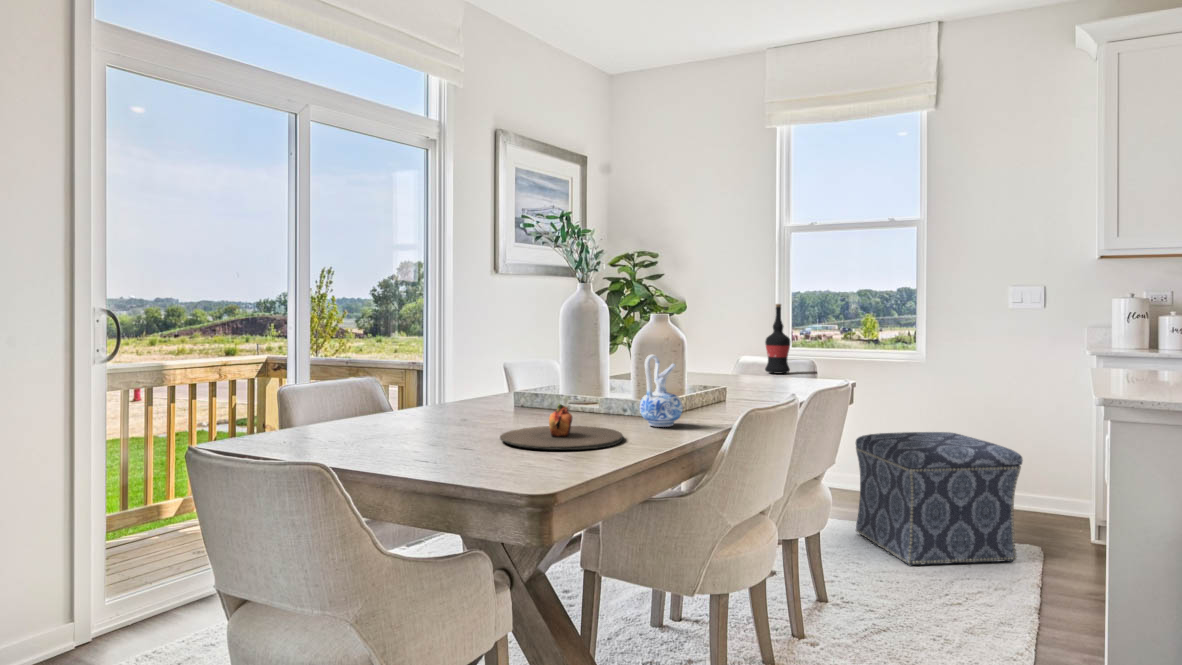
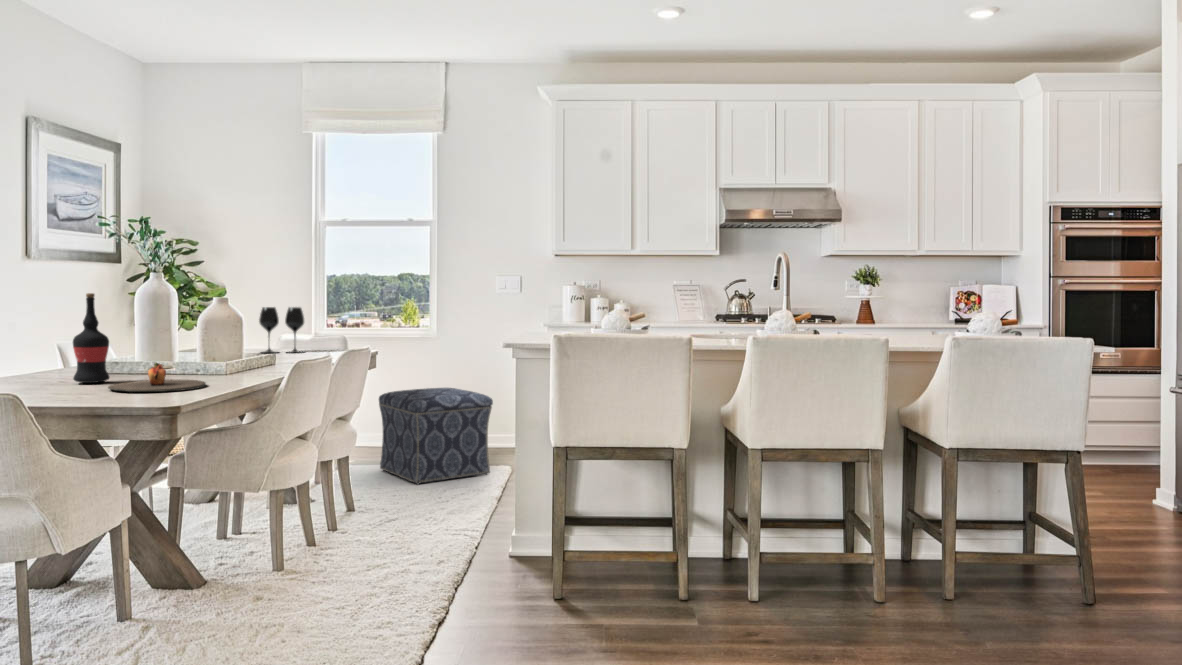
wine bottle: present [765,304,790,374] -> present [73,293,109,383]
wine glass: none [709,324,765,383] -> present [259,307,304,353]
ceramic pitcher: present [640,355,683,427] -> none [213,327,246,378]

